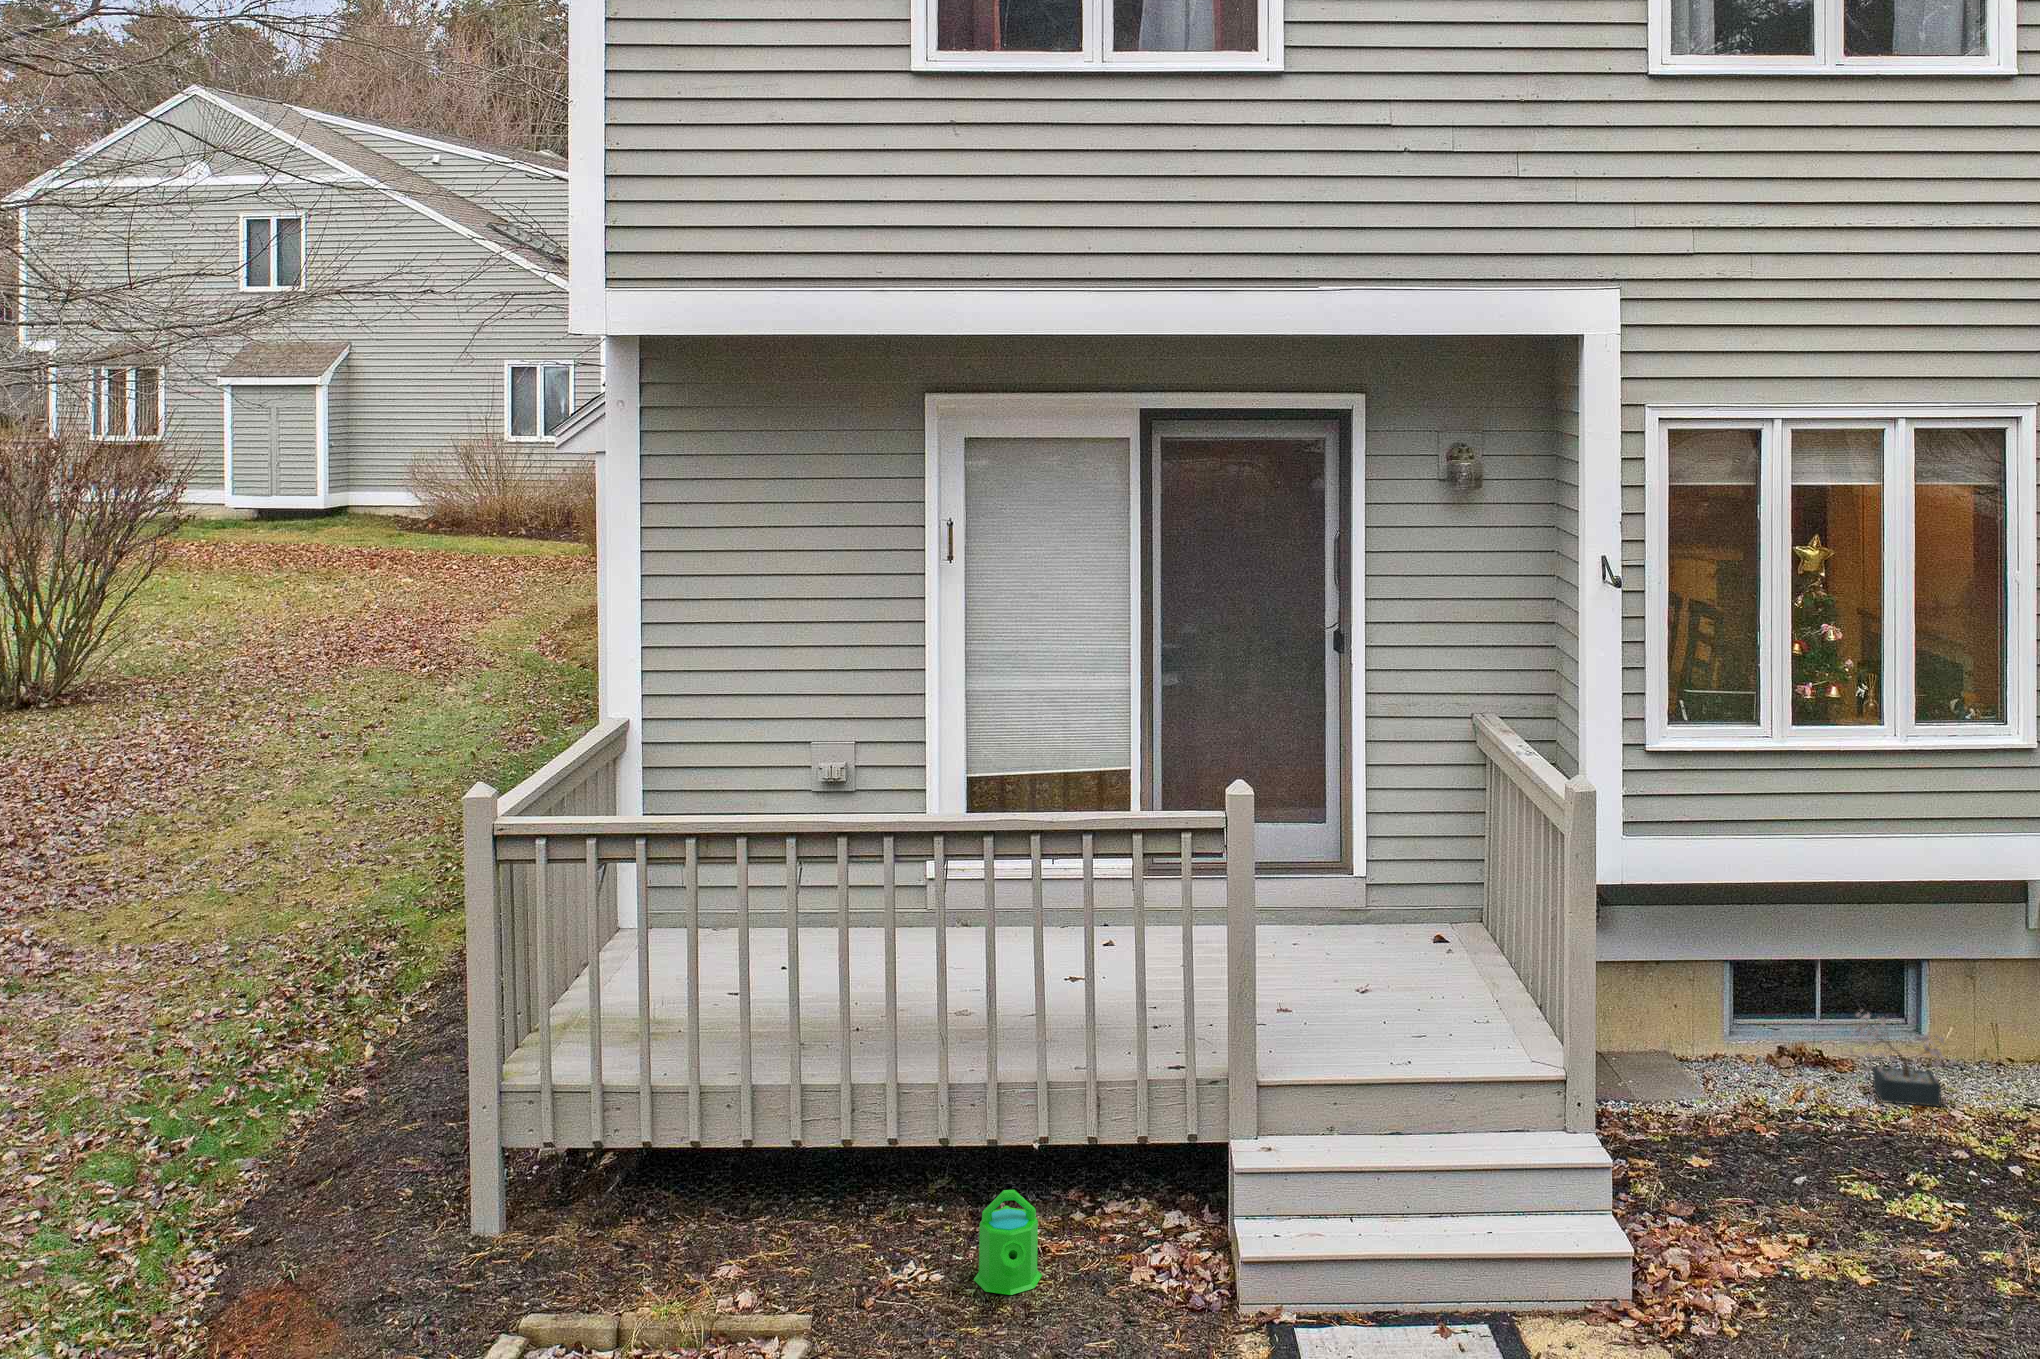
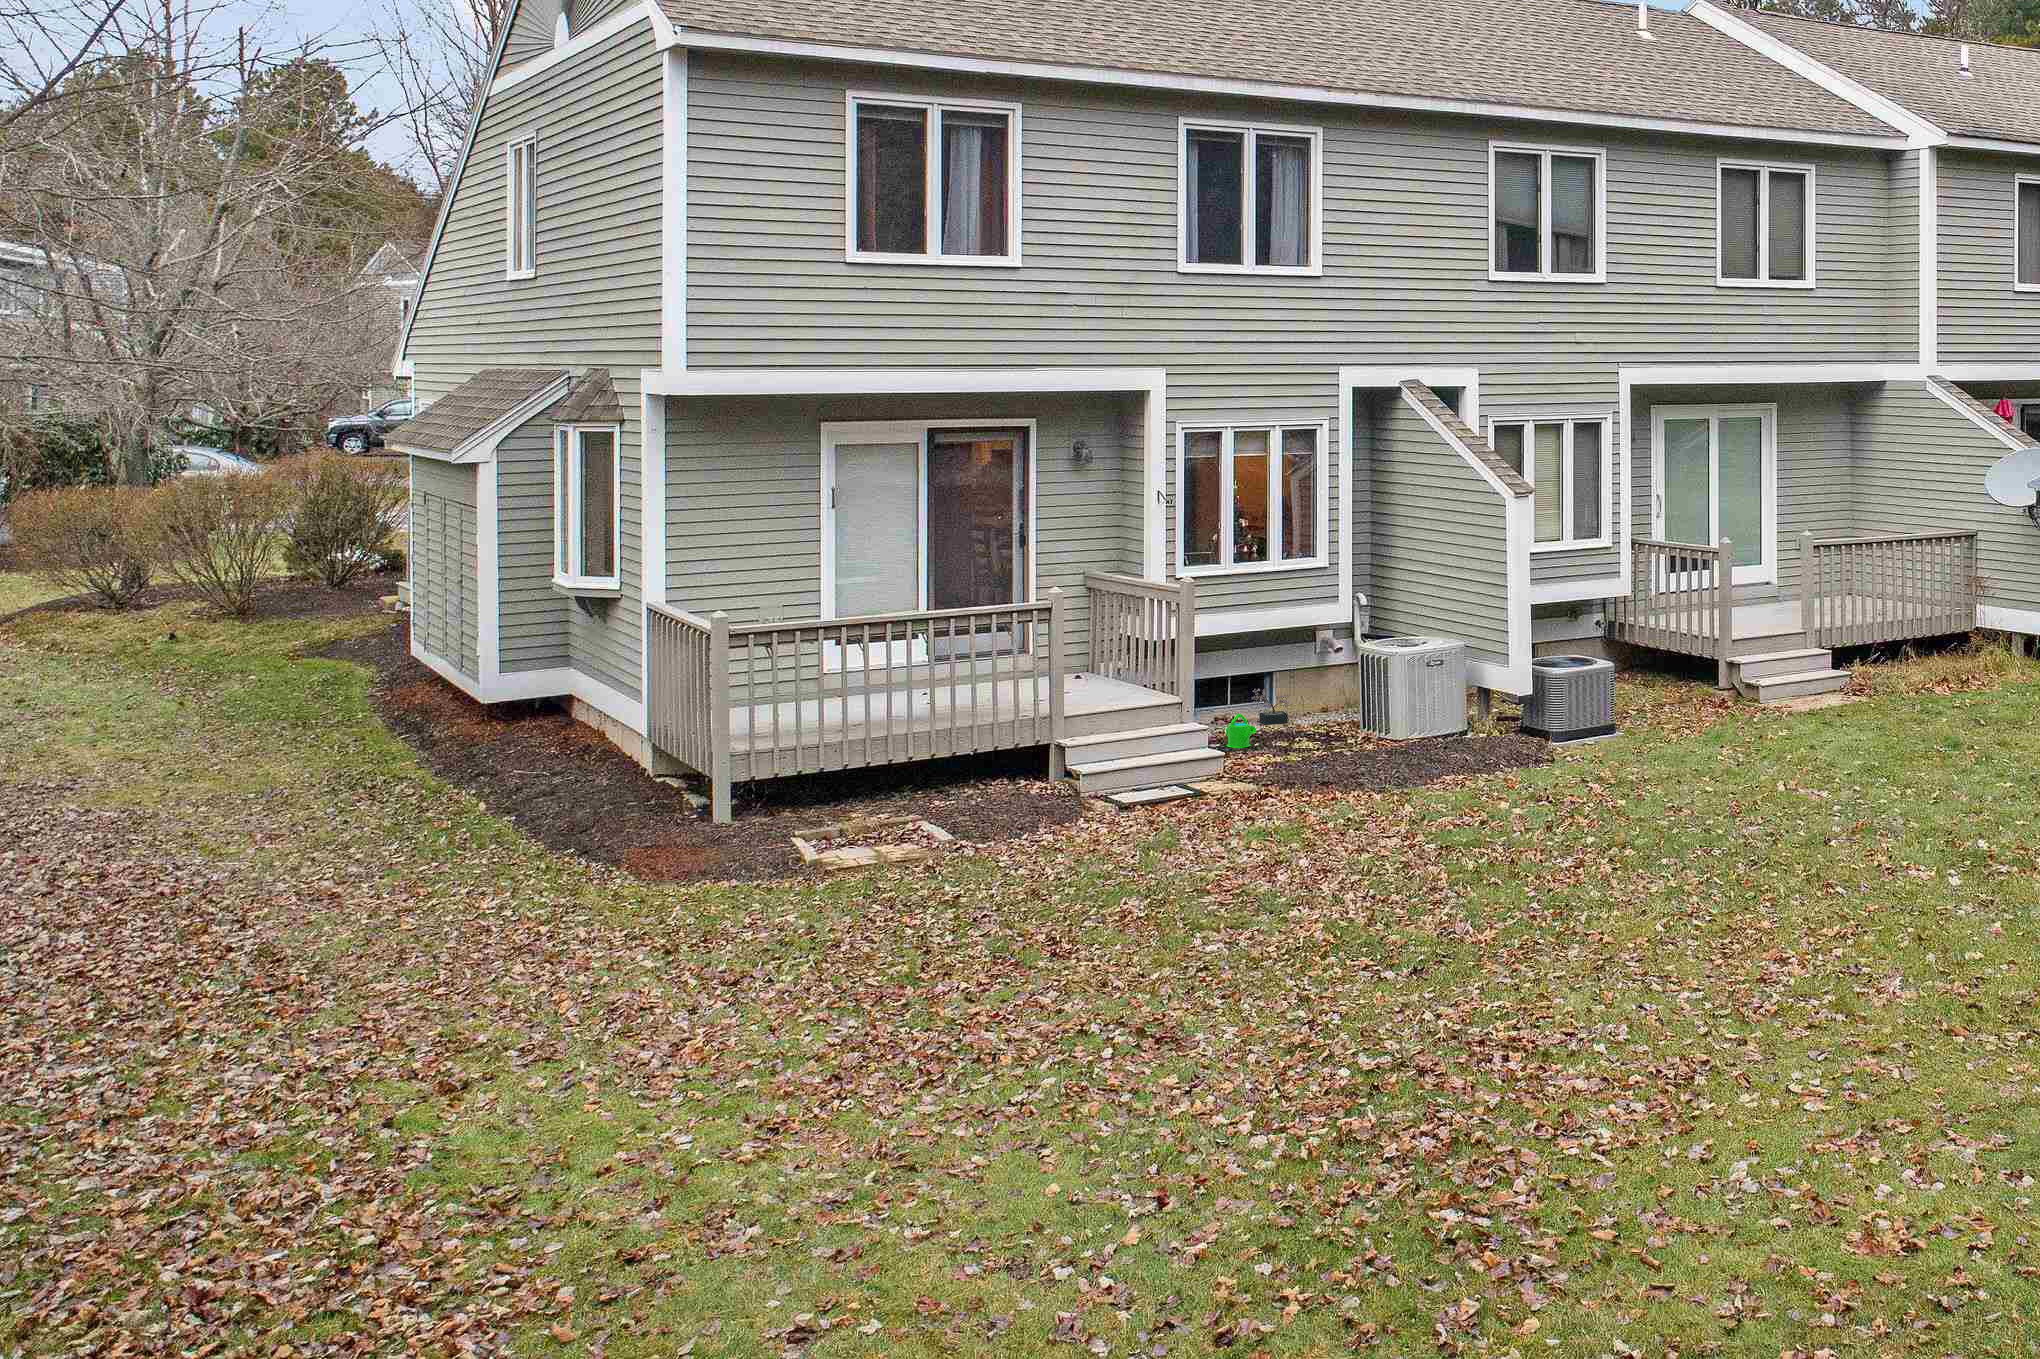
watering can: present [974,1190,1042,1295] -> present [1226,714,1256,748]

